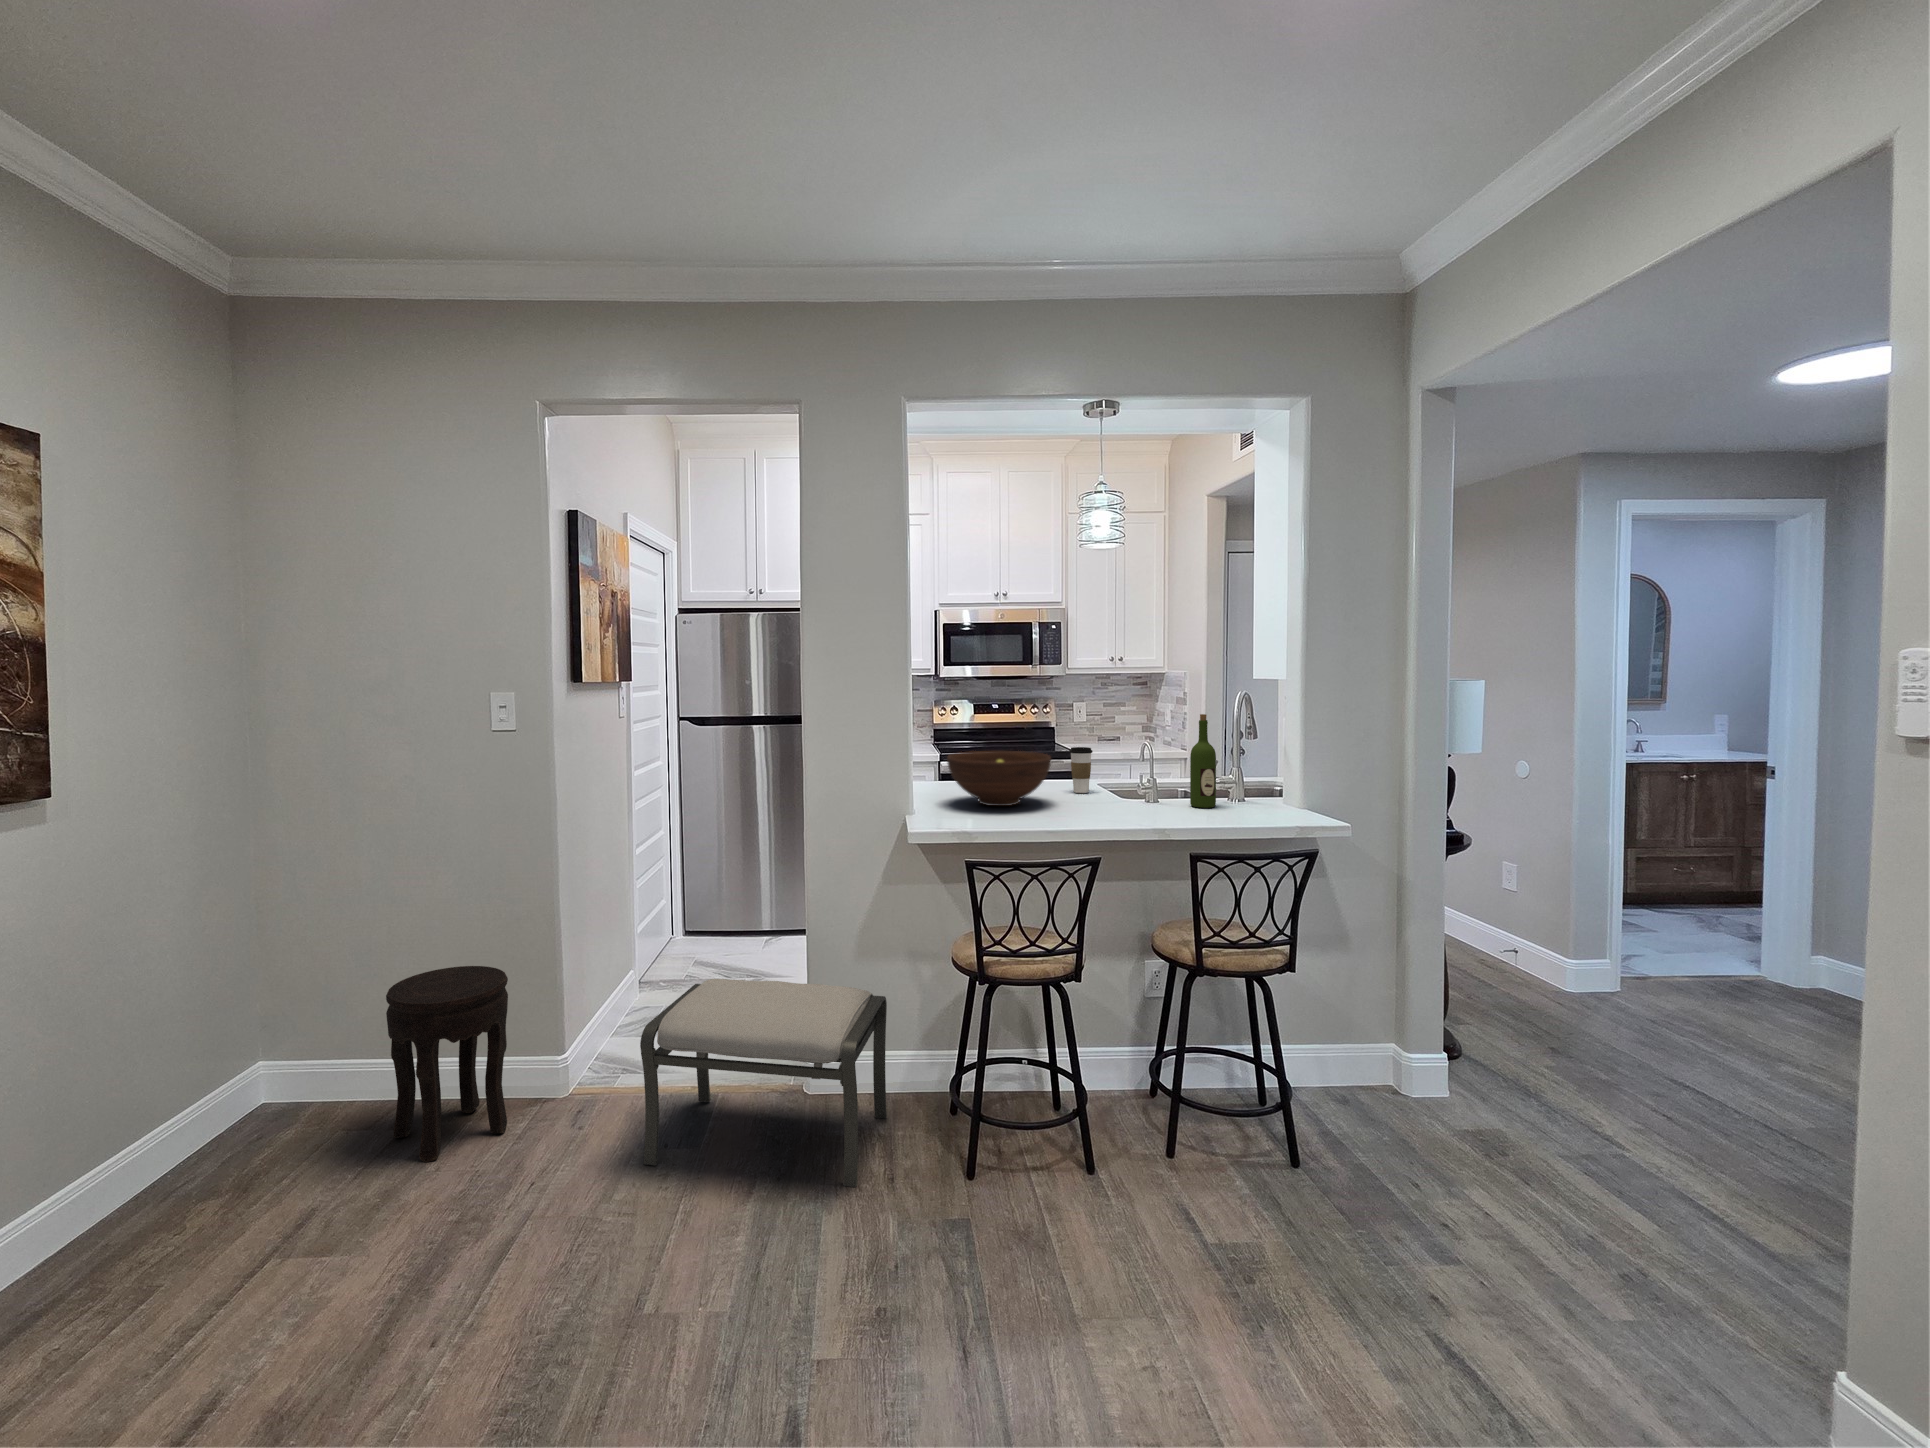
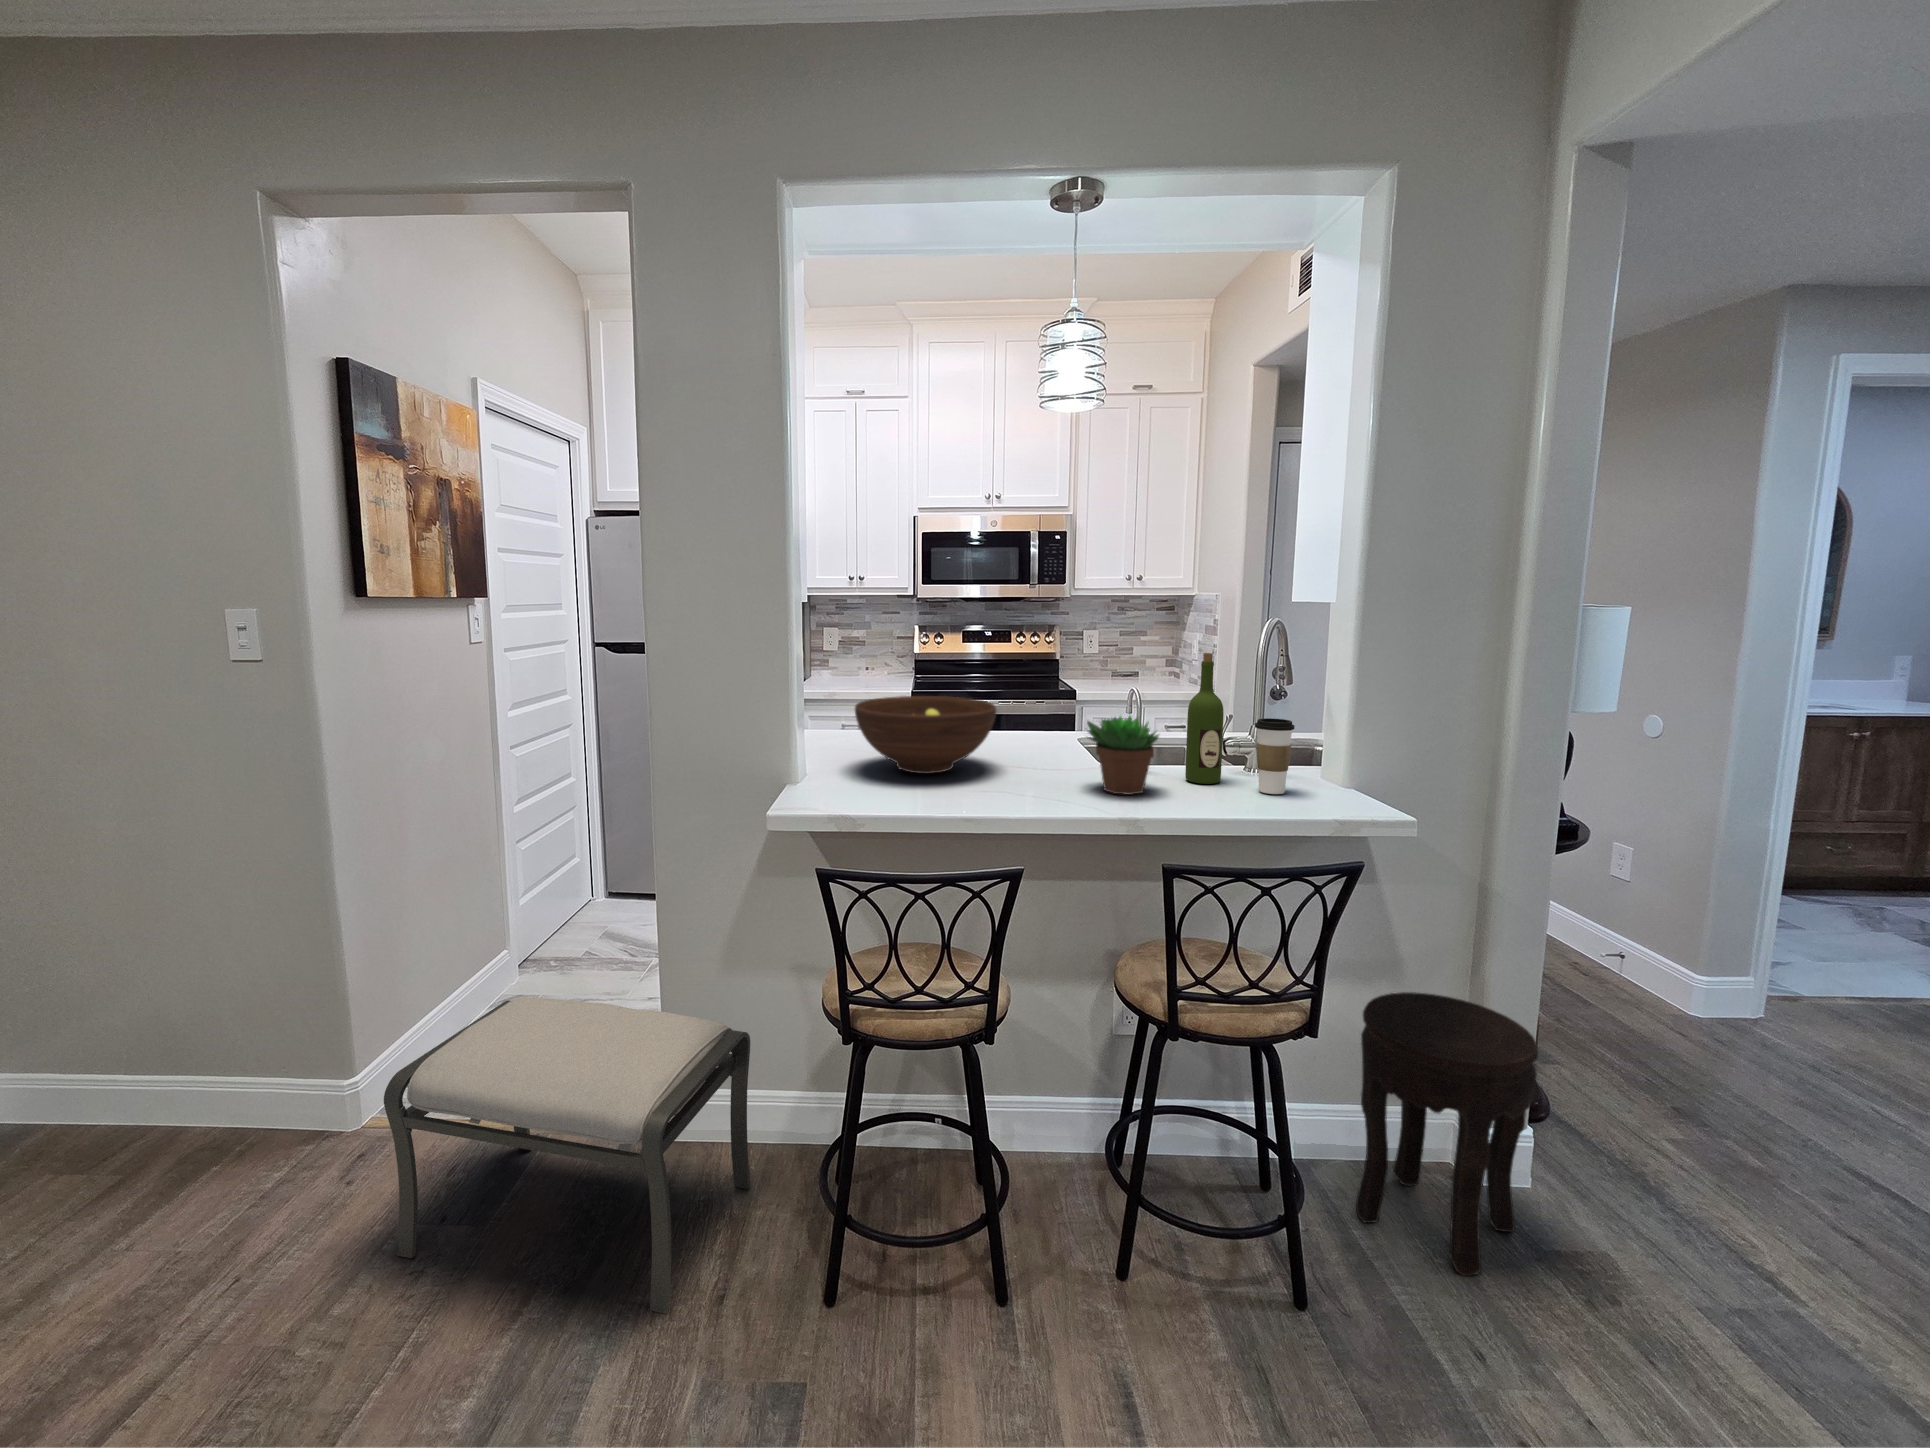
coffee cup: present [1069,747,1093,793] -> present [1255,718,1295,794]
succulent plant: none [1120,758,1175,815] -> present [1087,716,1159,795]
side table: present [386,966,508,1162] -> present [1356,992,1538,1276]

